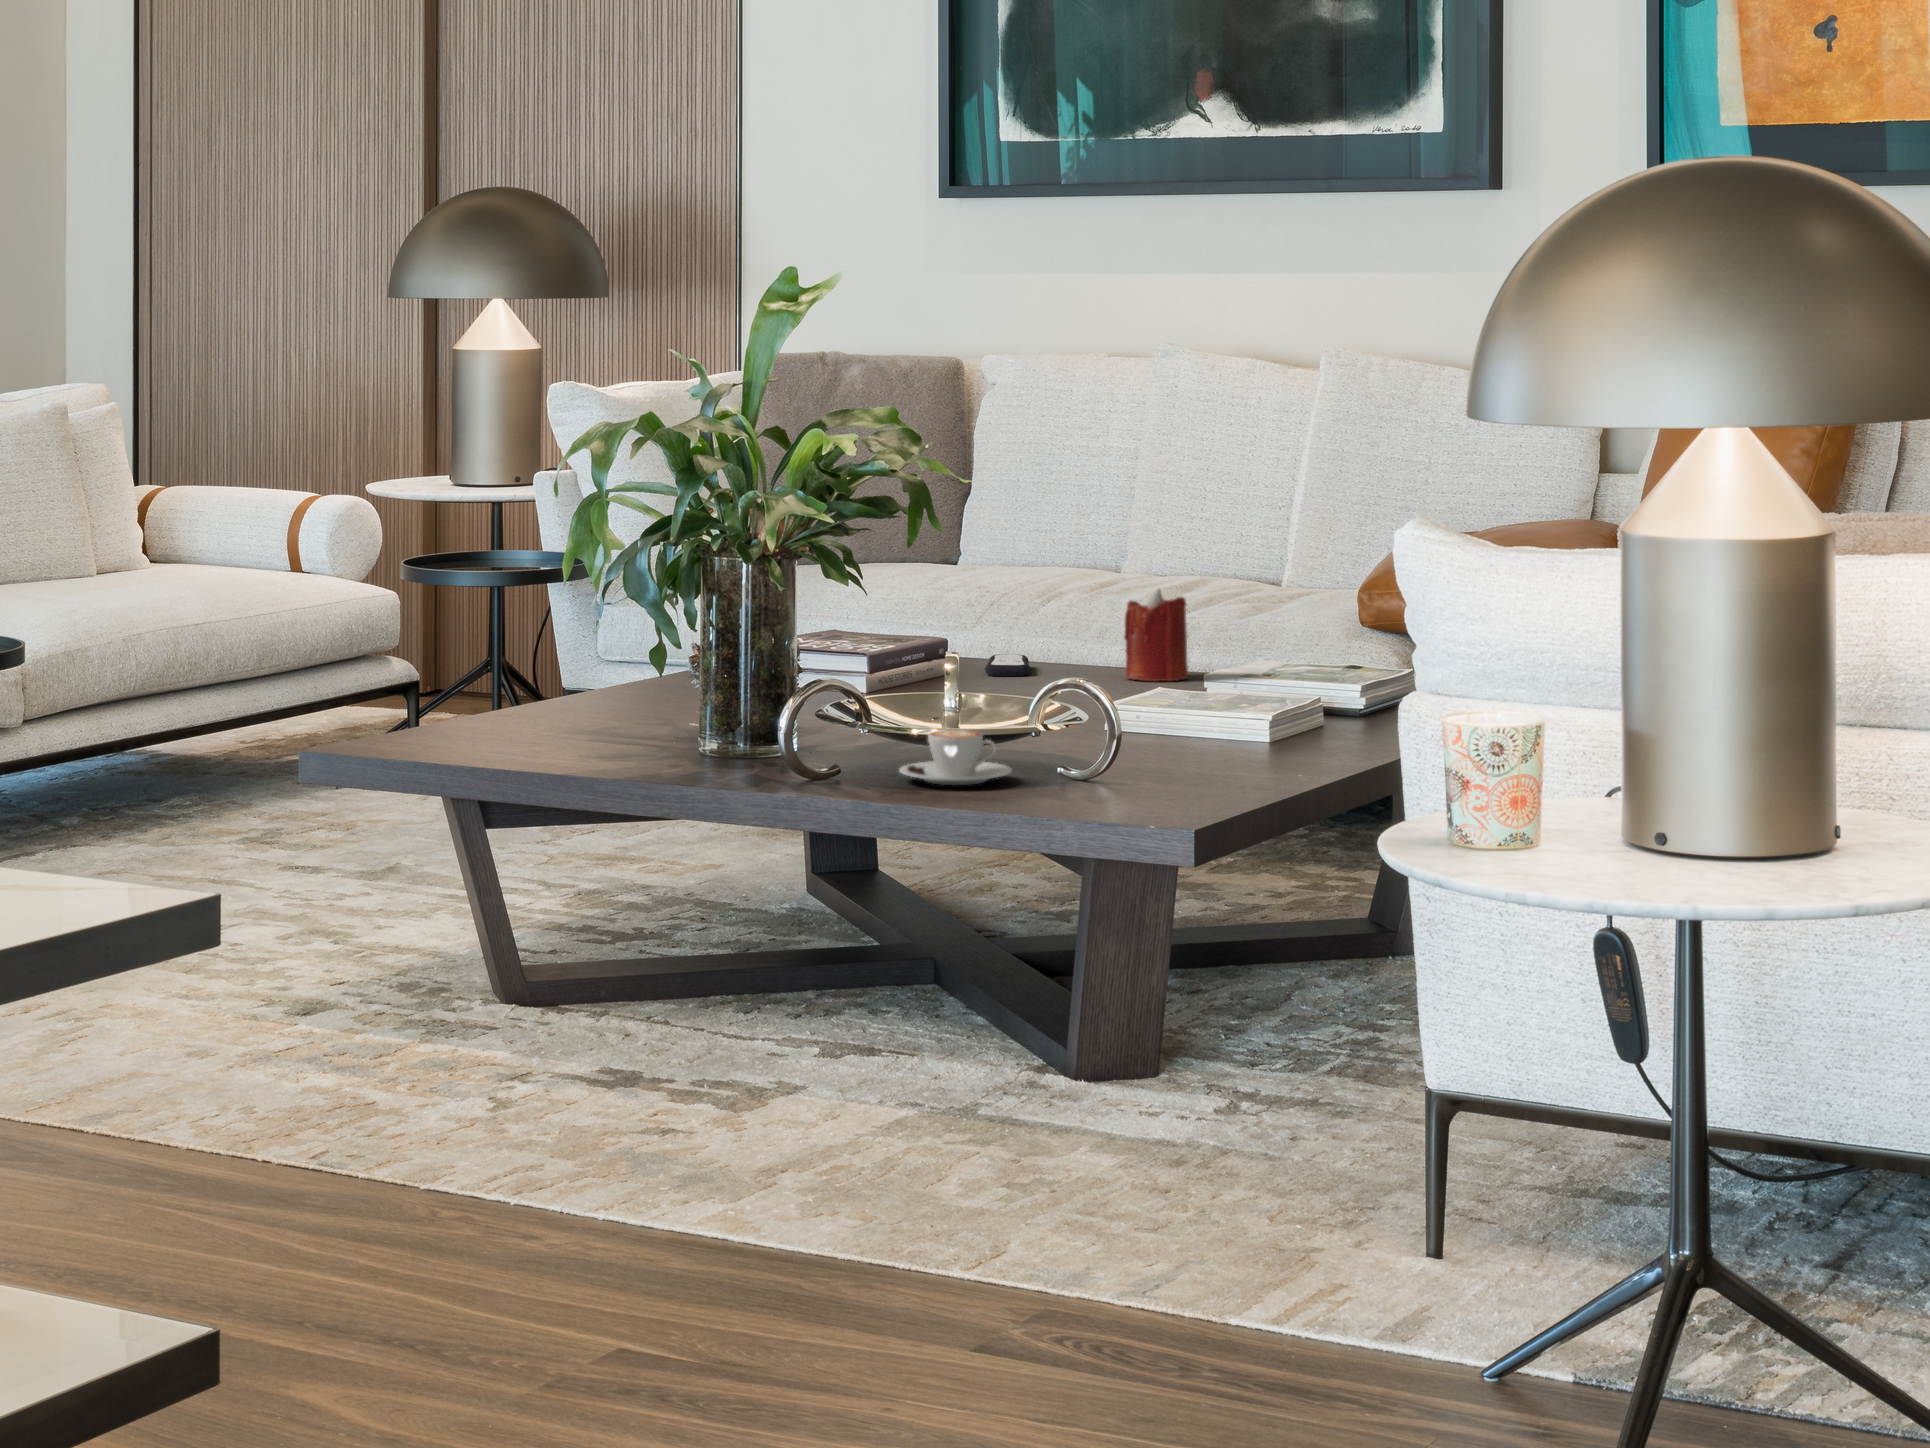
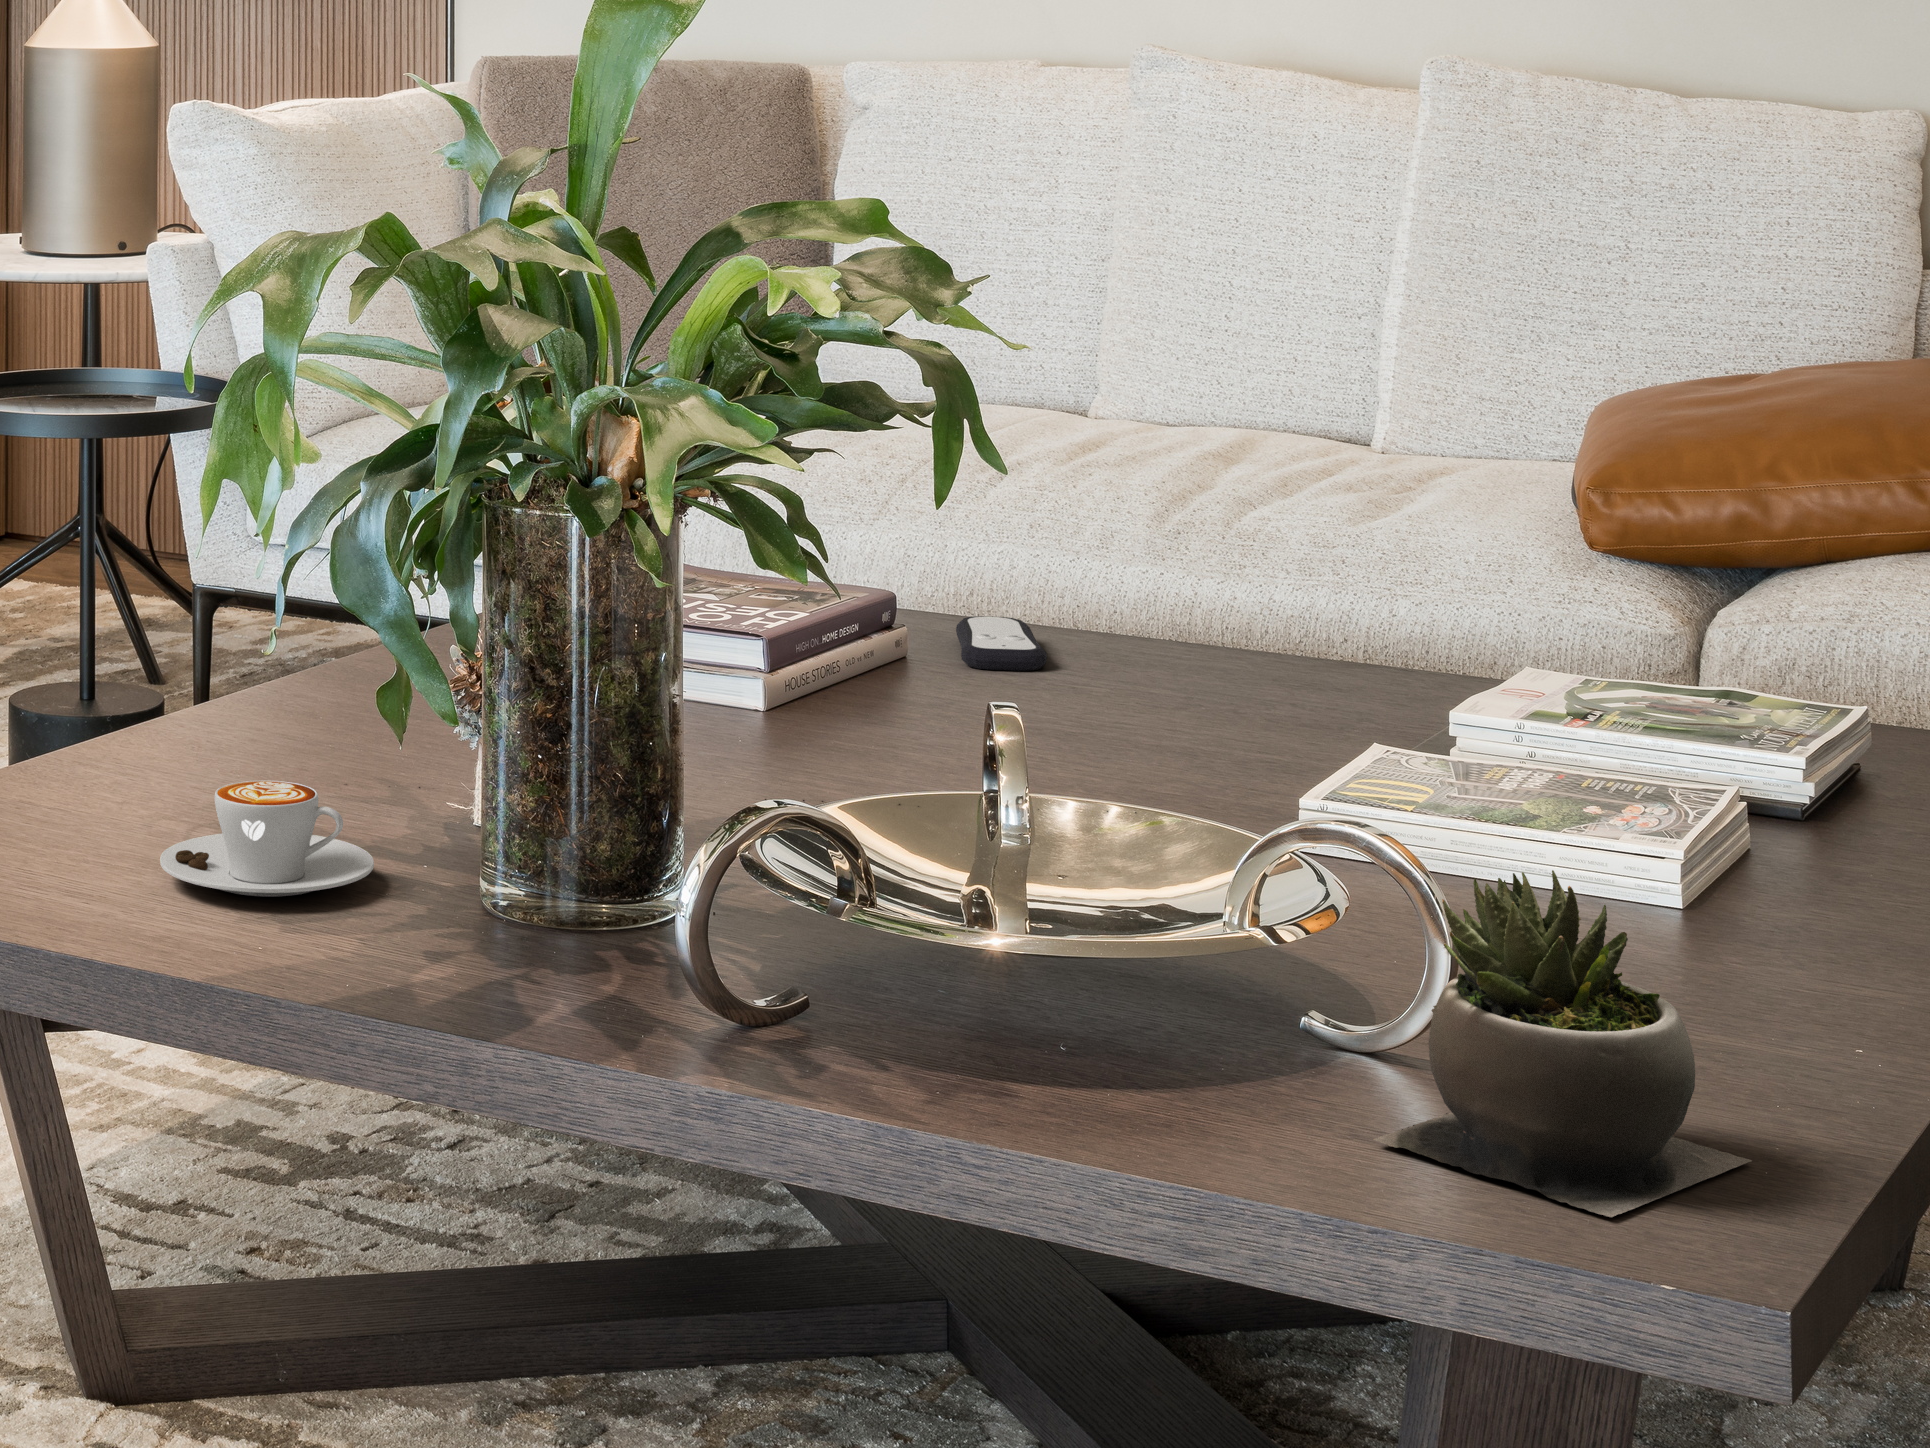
candle: present [1124,589,1188,681] -> none [1239,518,1364,698]
succulent plant: none [1056,675,1206,803] -> present [1373,870,1752,1217]
coffee cup: present [899,730,1012,785] -> present [160,780,374,897]

